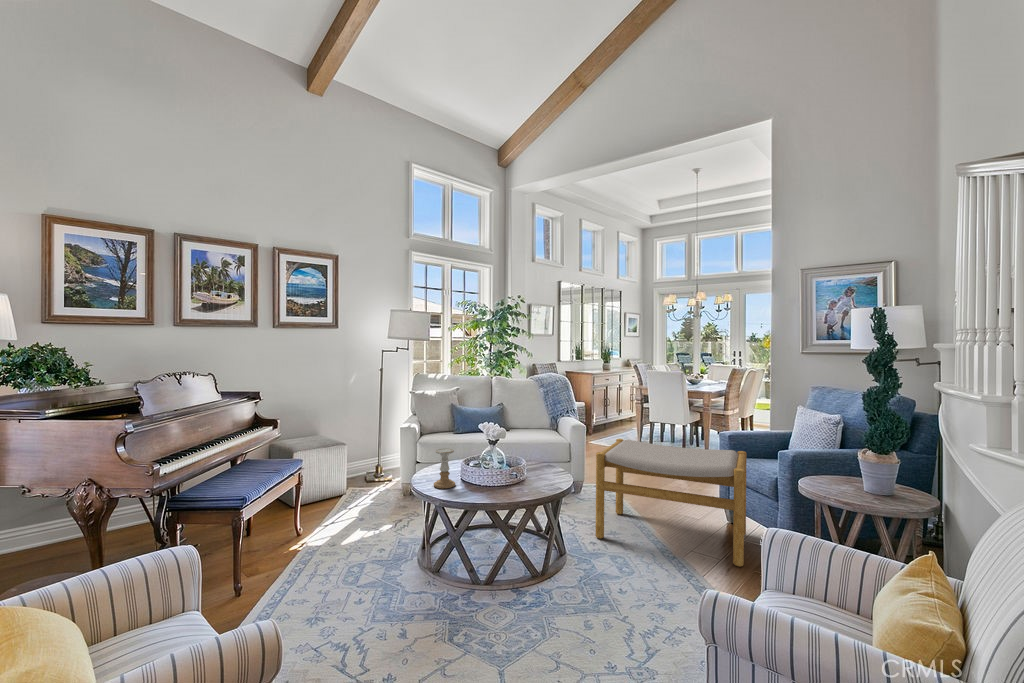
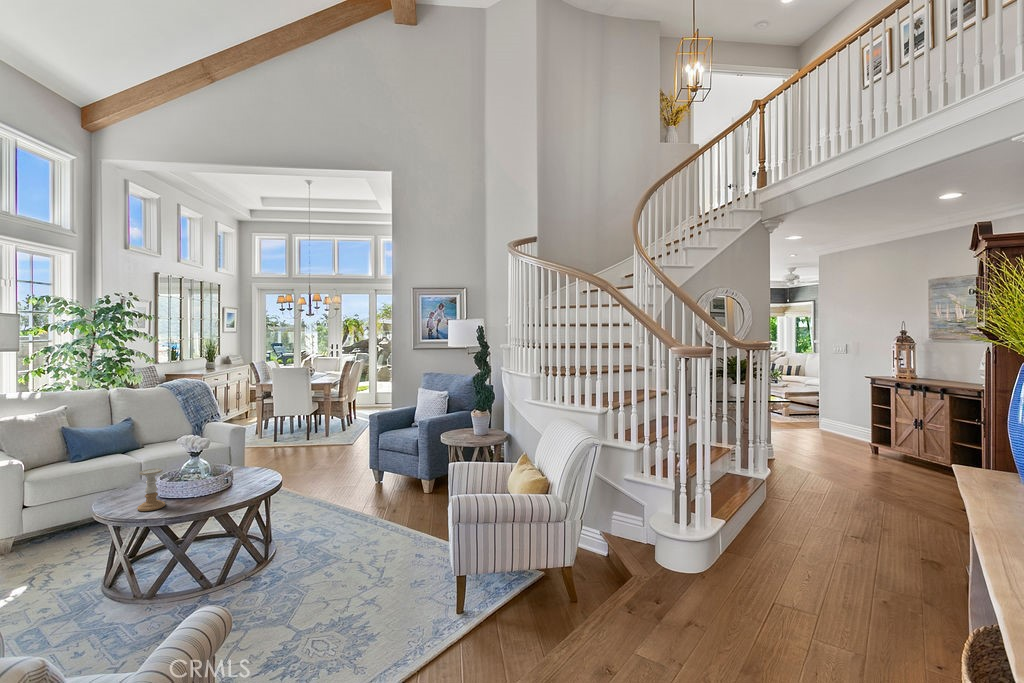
footstool: present [596,439,747,567] -> none [284,426,403,521]

